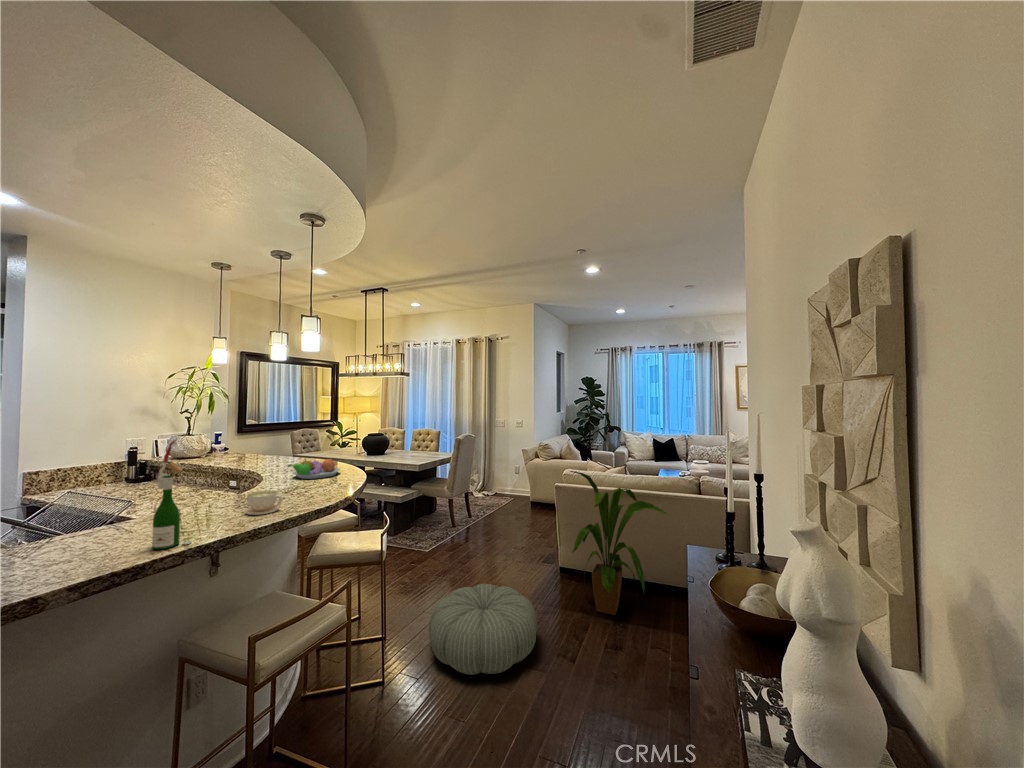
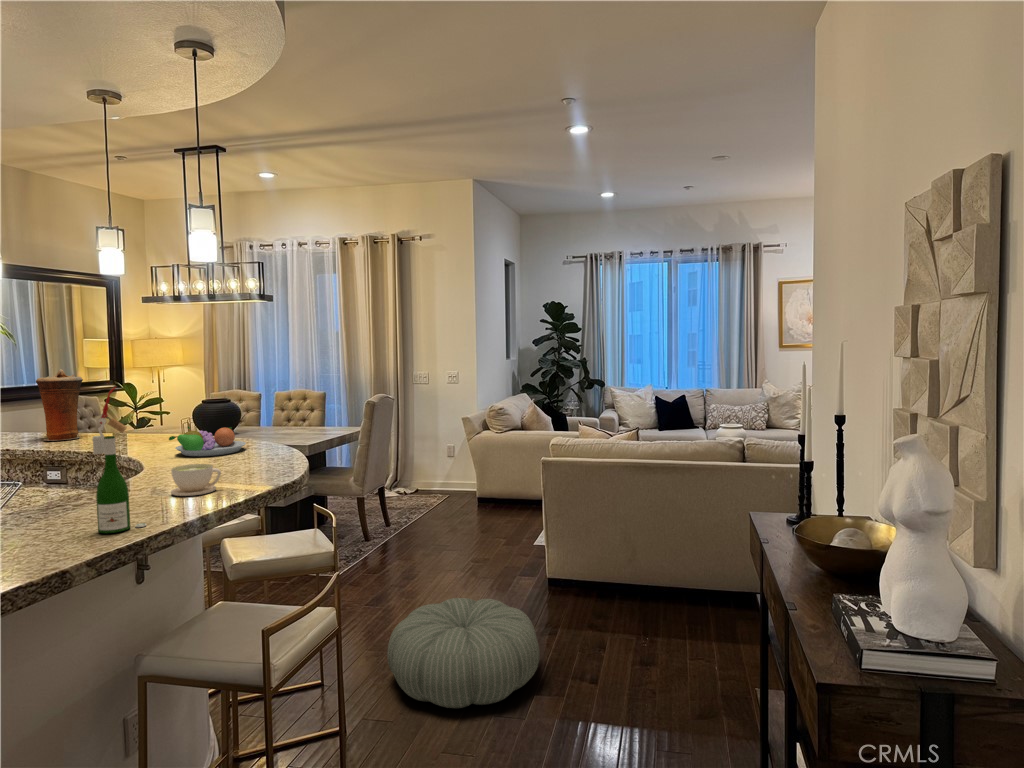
vase: none [237,416,272,461] -> present [36,369,83,441]
house plant: present [570,471,667,615] -> none [569,436,702,627]

